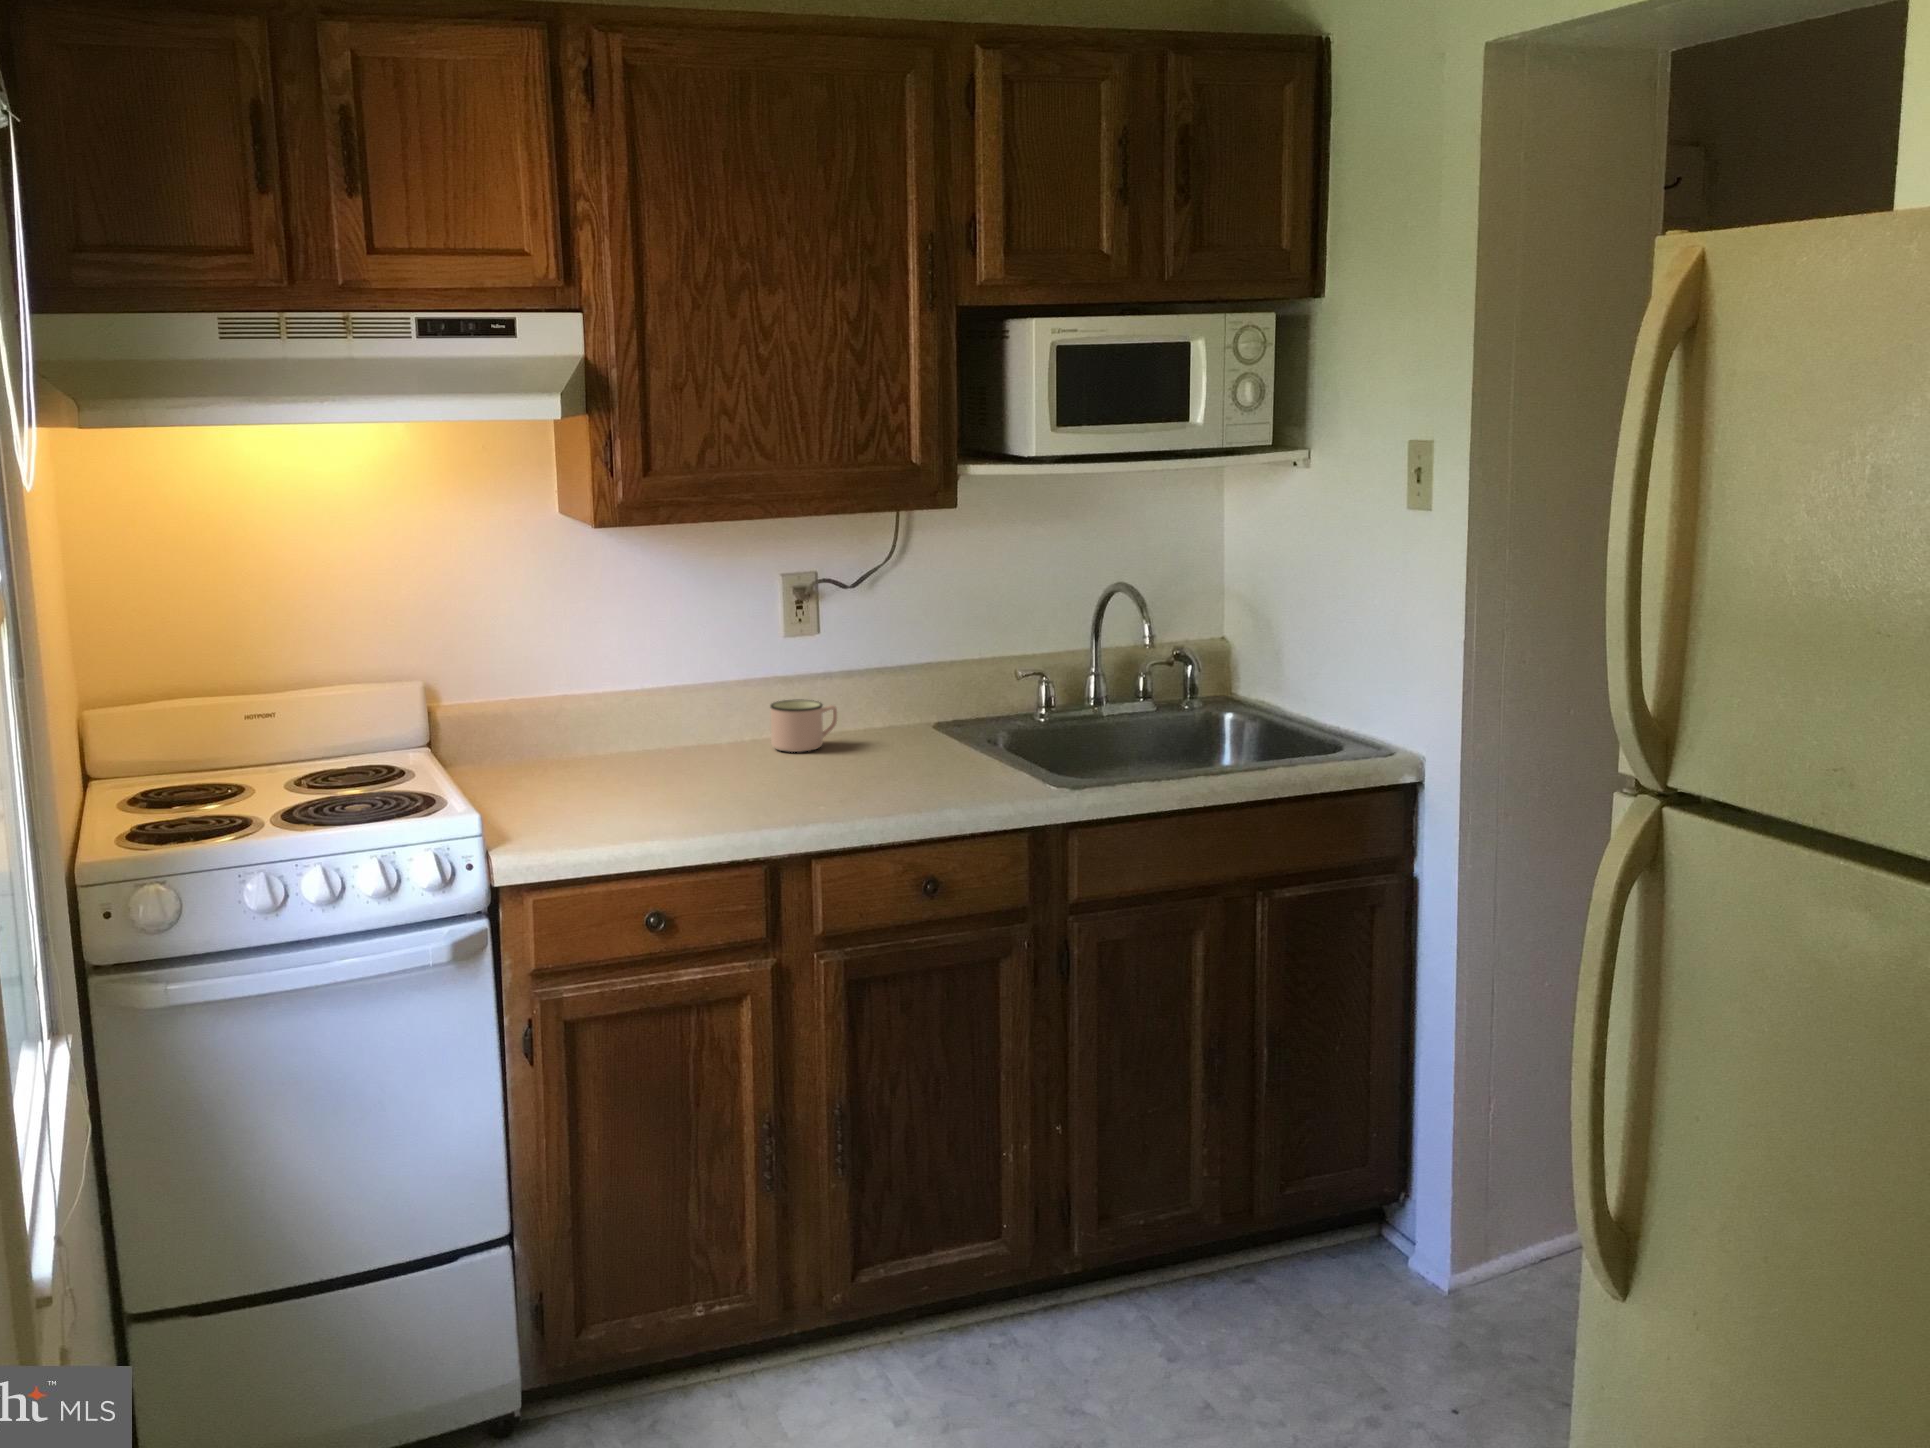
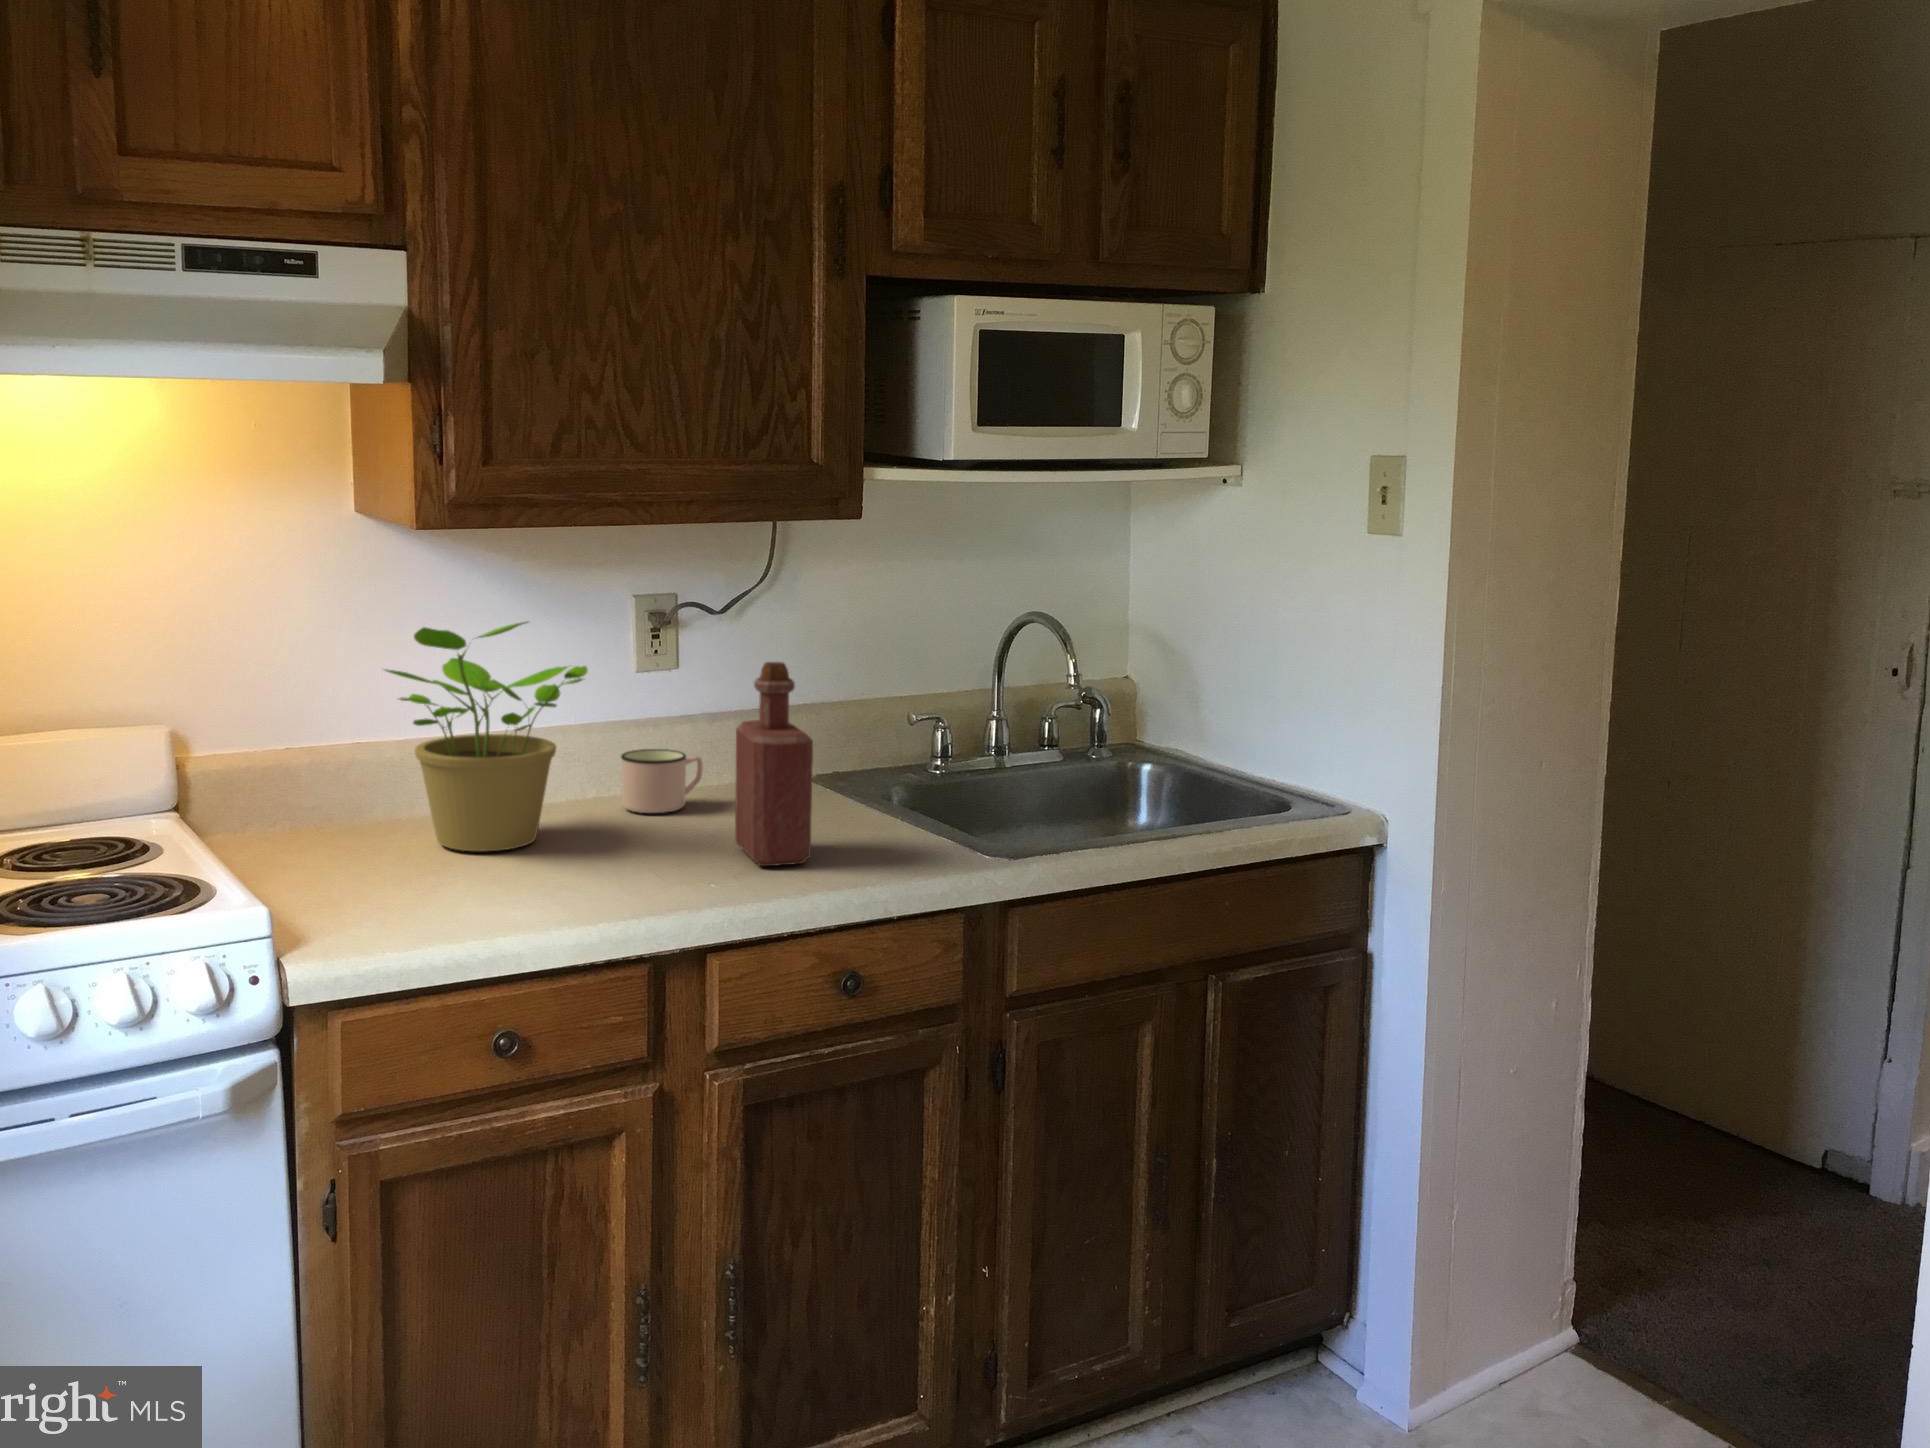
potted plant: none [572,598,735,780] -> present [385,622,588,851]
bottle: none [850,628,907,793] -> present [735,662,813,866]

